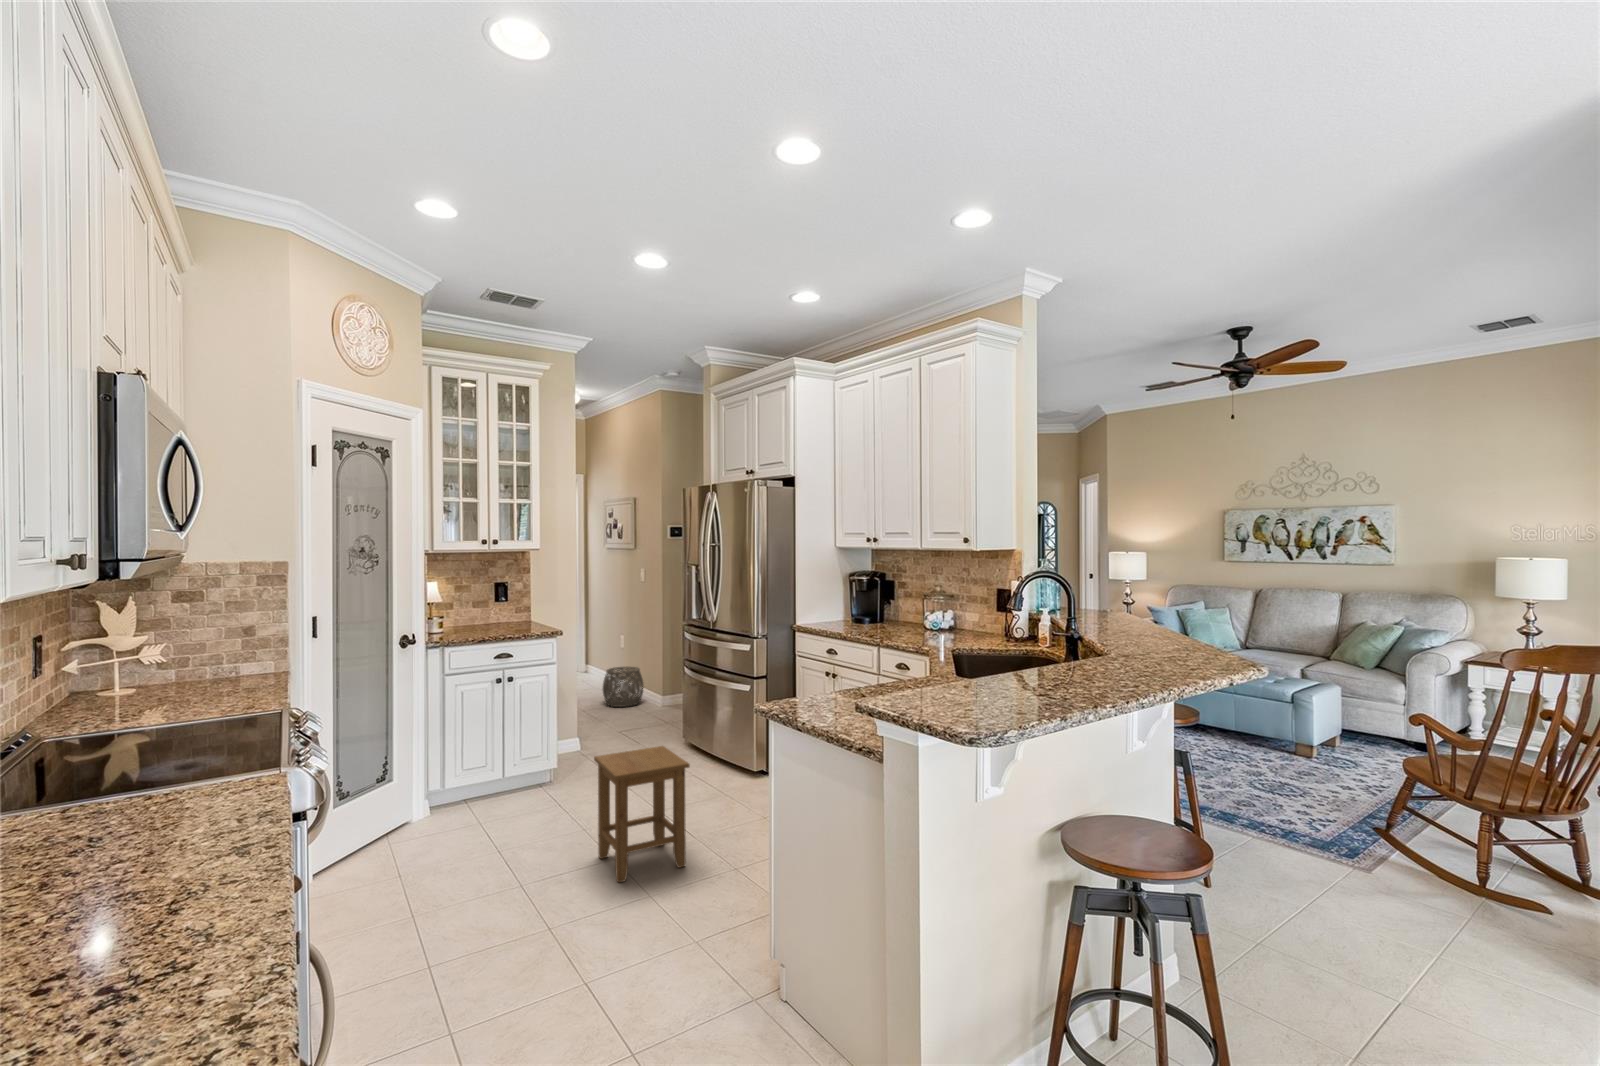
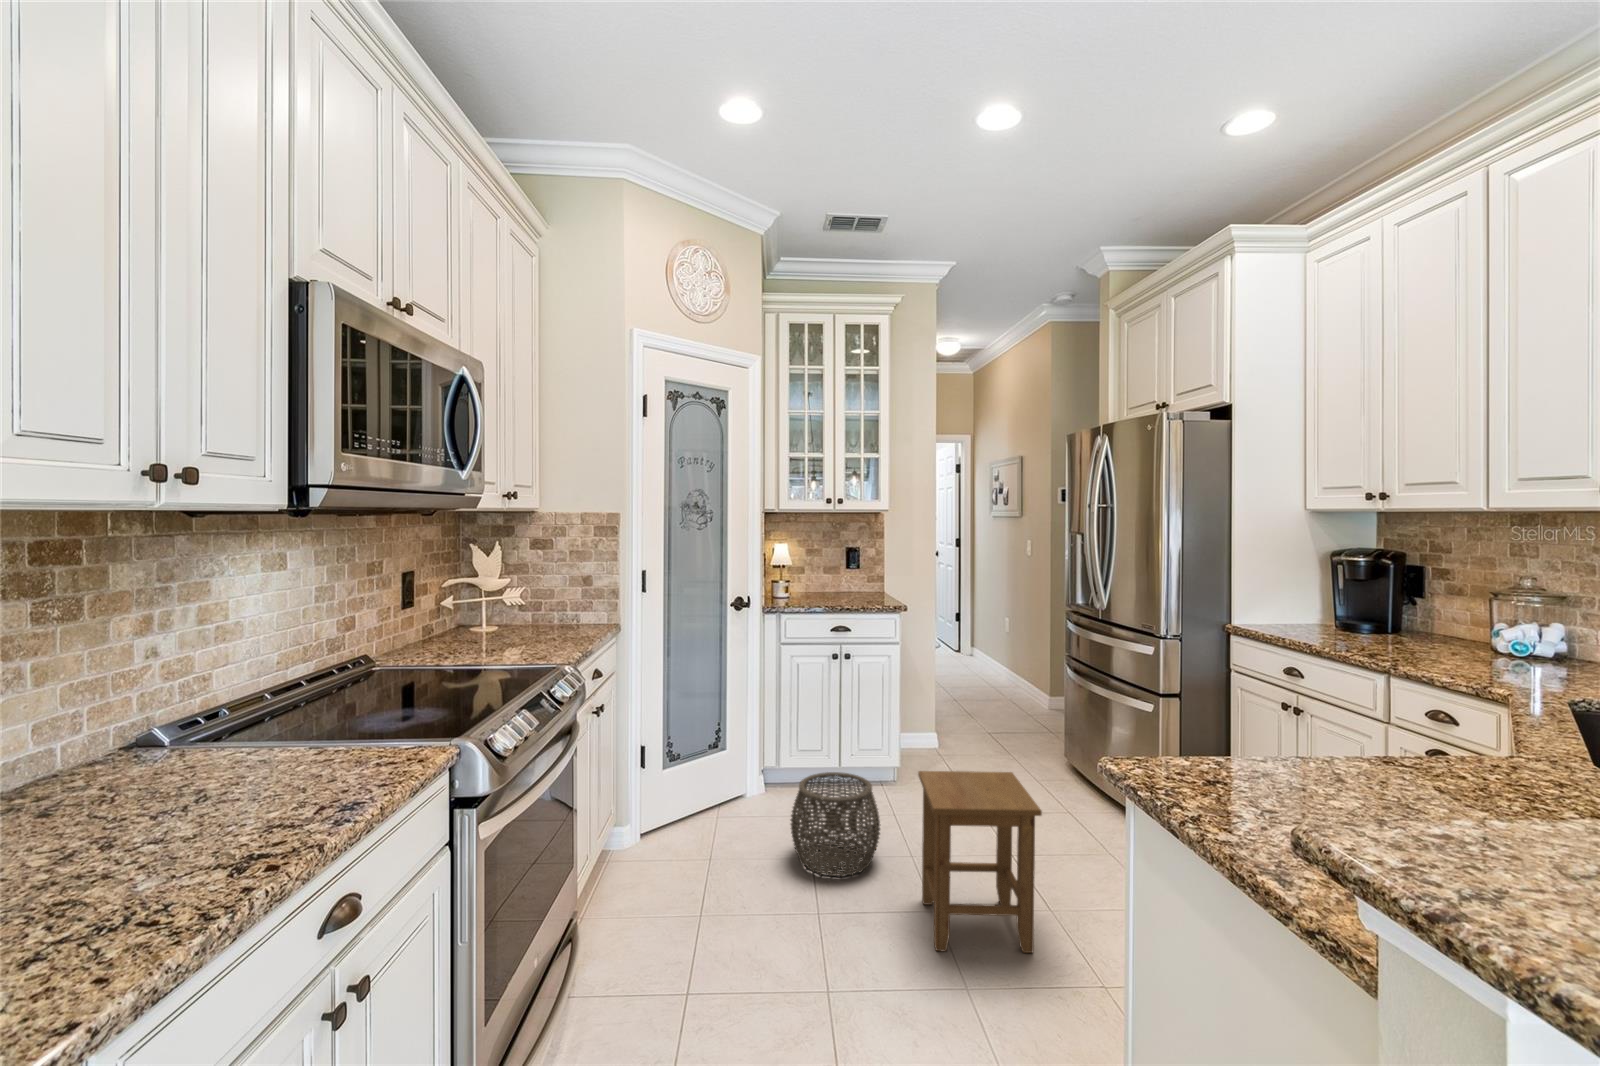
woven basket: present [603,667,644,707] -> present [791,772,880,877]

